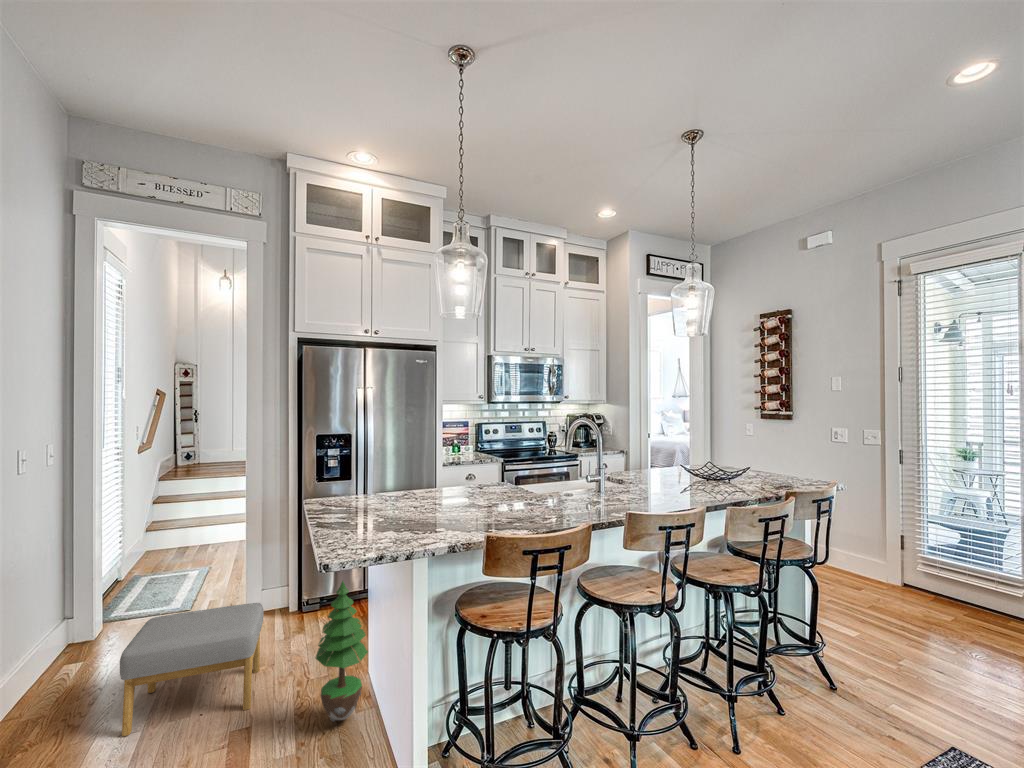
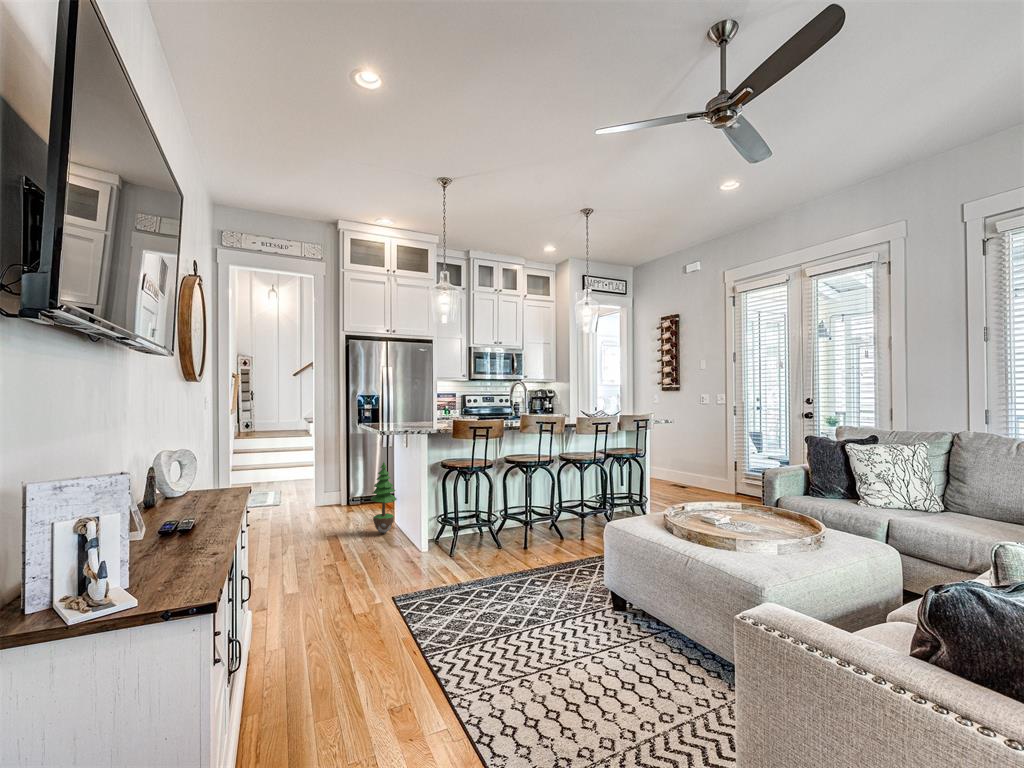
footstool: present [120,603,264,736] -> none [272,484,337,538]

